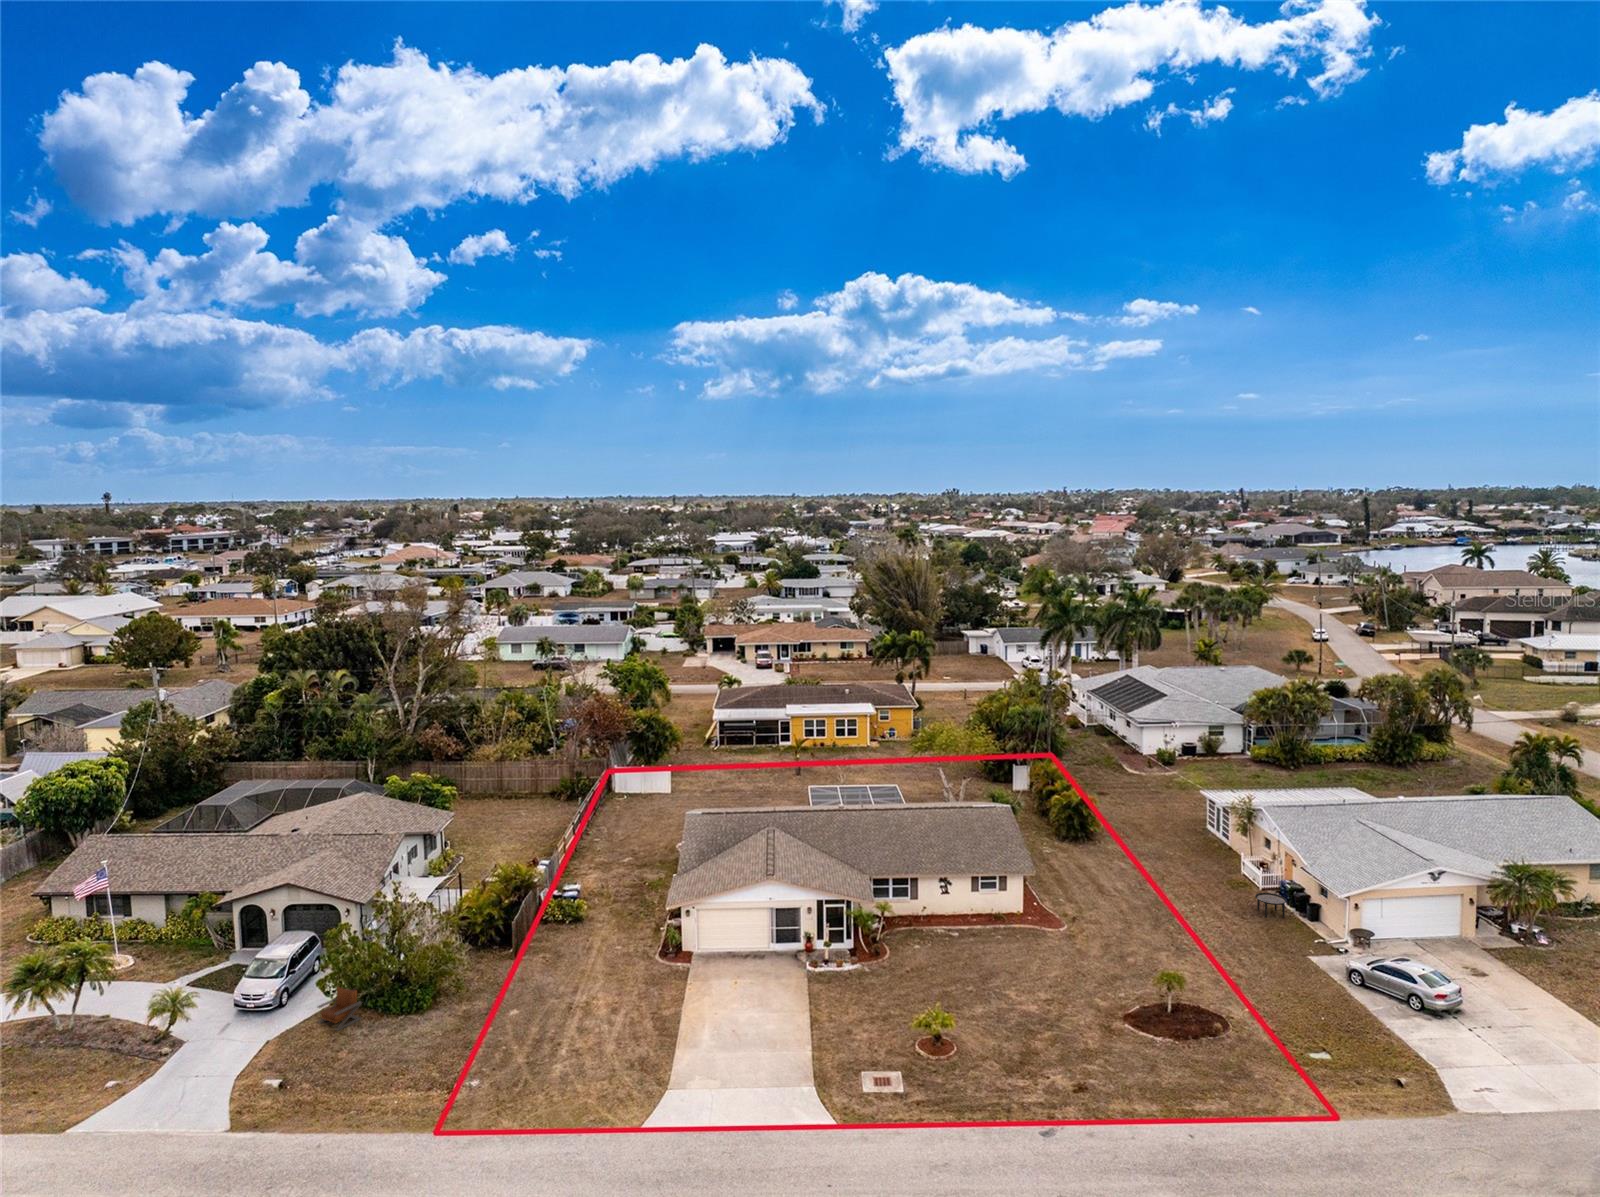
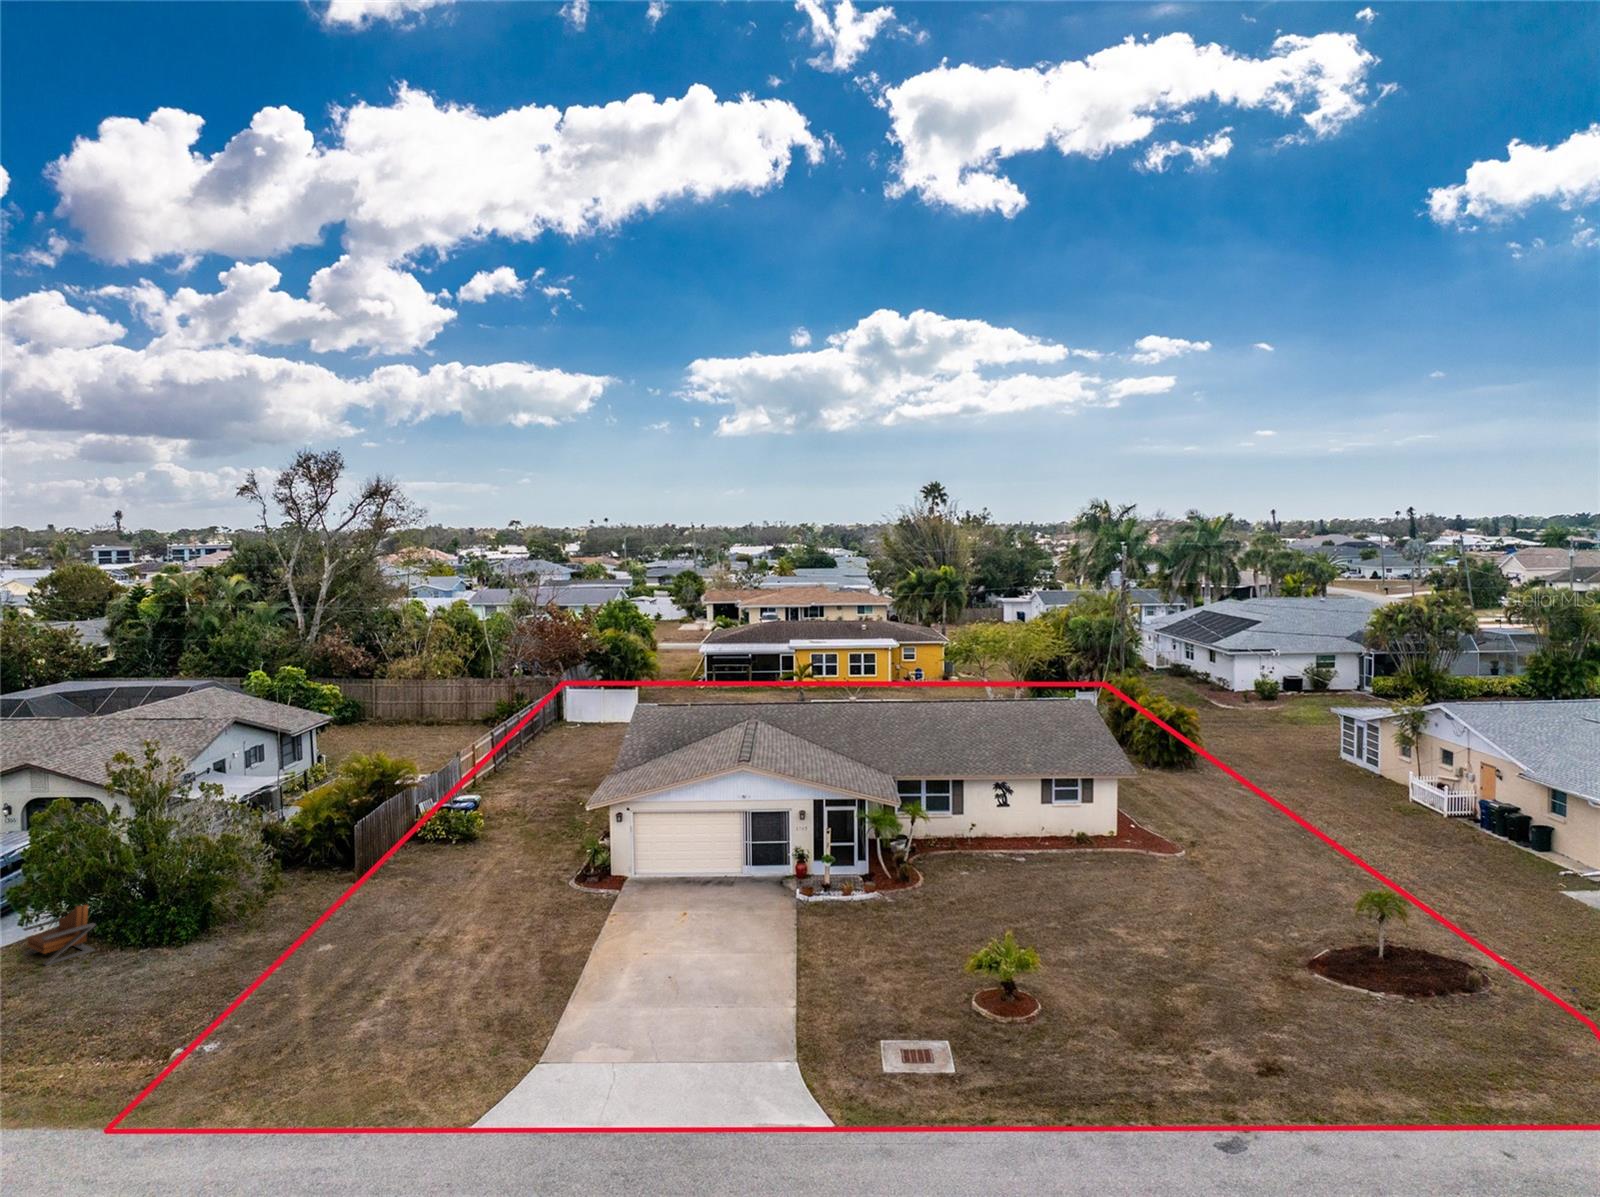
round table: present [1255,893,1287,918] -> none [1455,814,1506,847]

